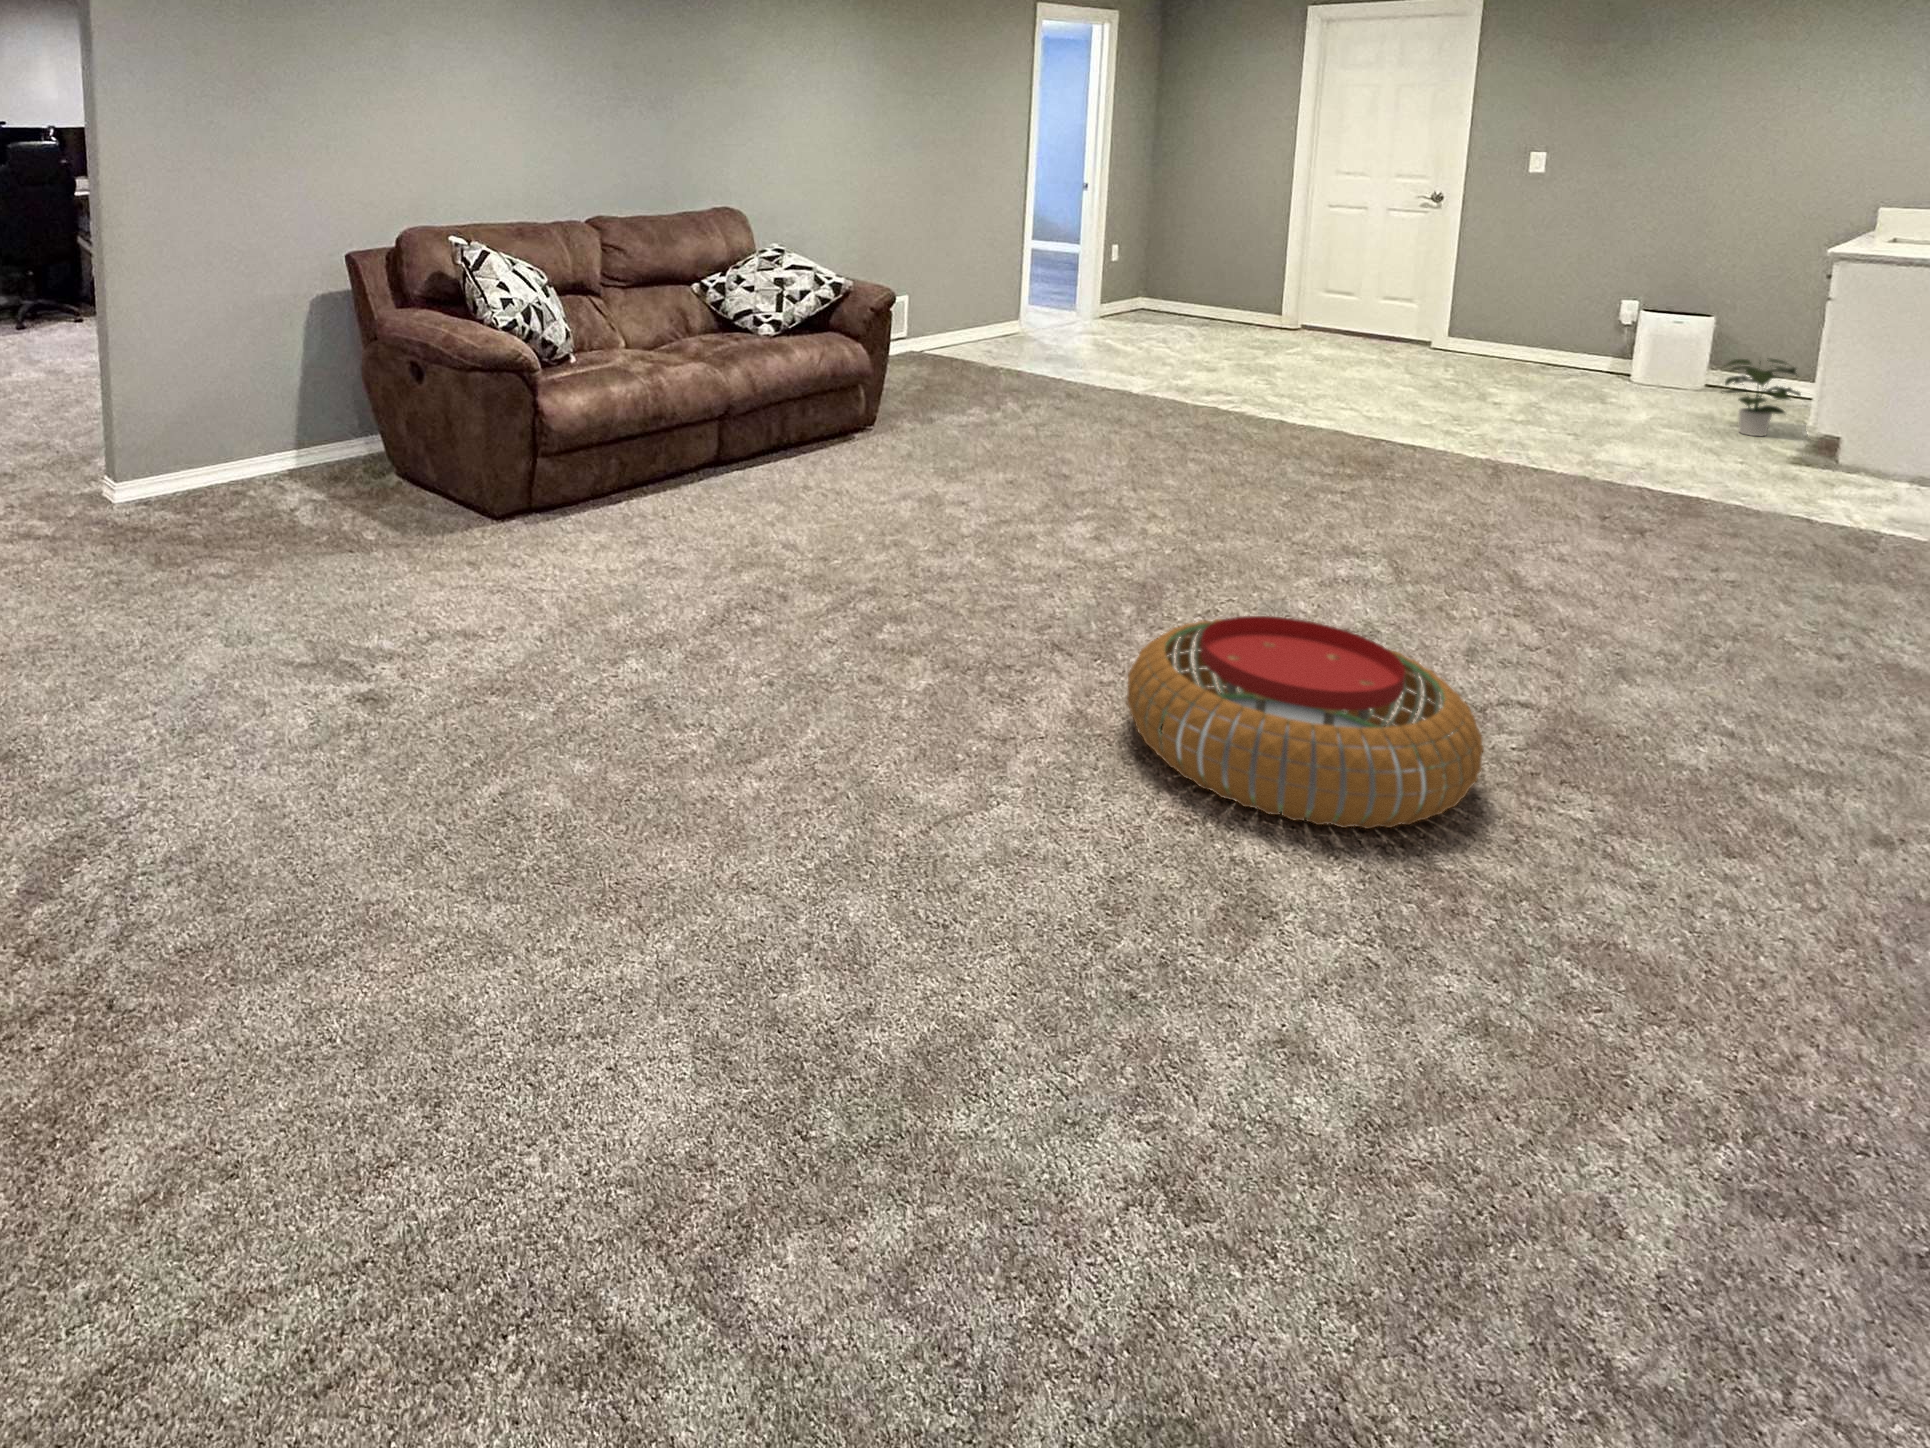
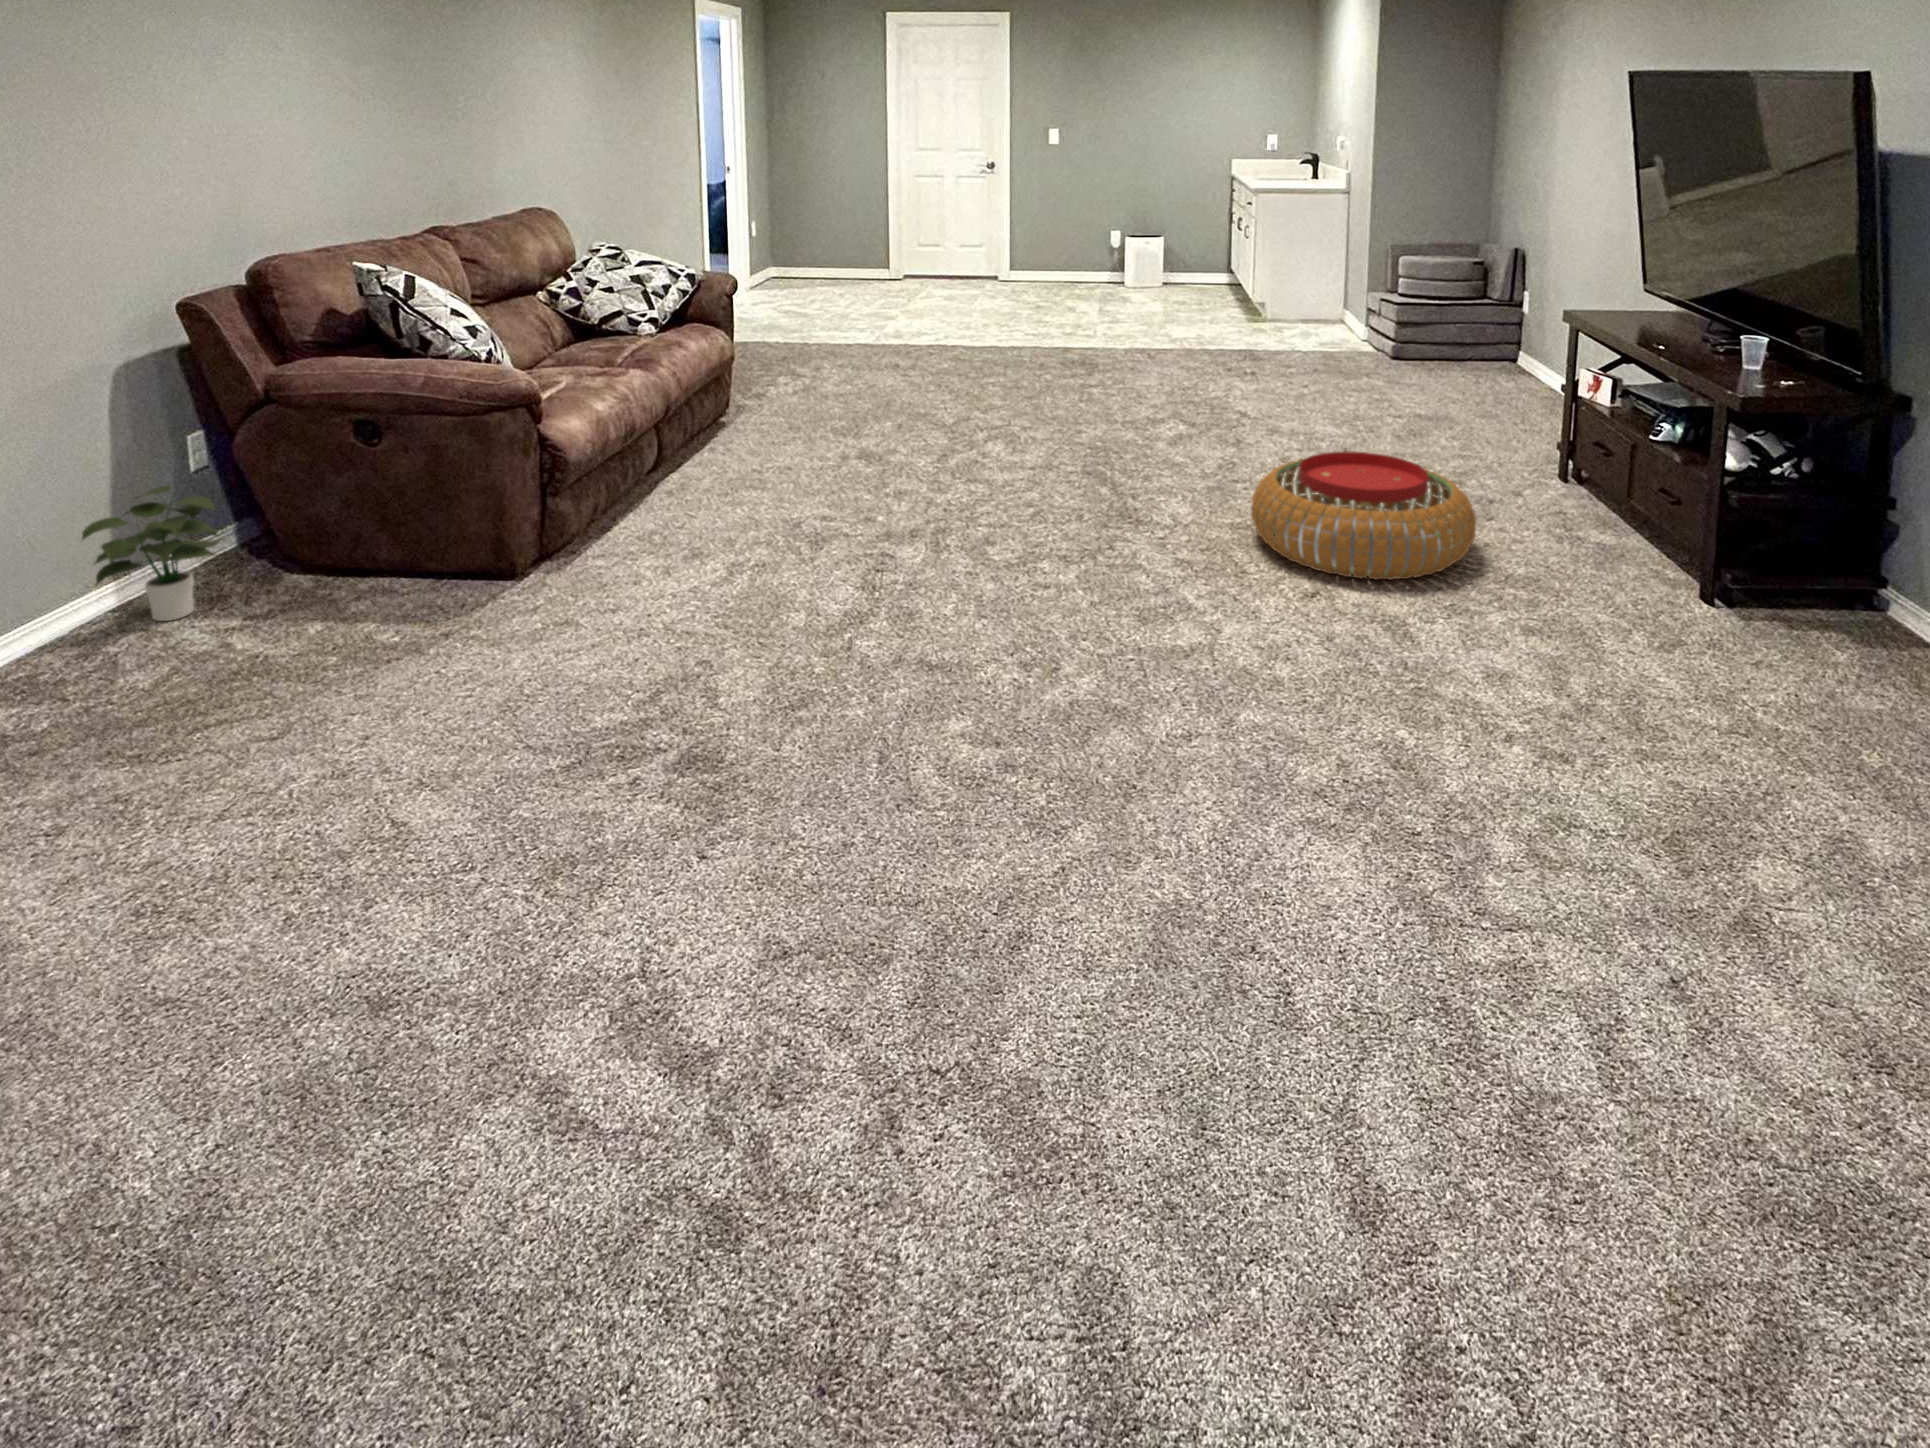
potted plant: present [1722,358,1801,436] -> present [82,486,219,621]

